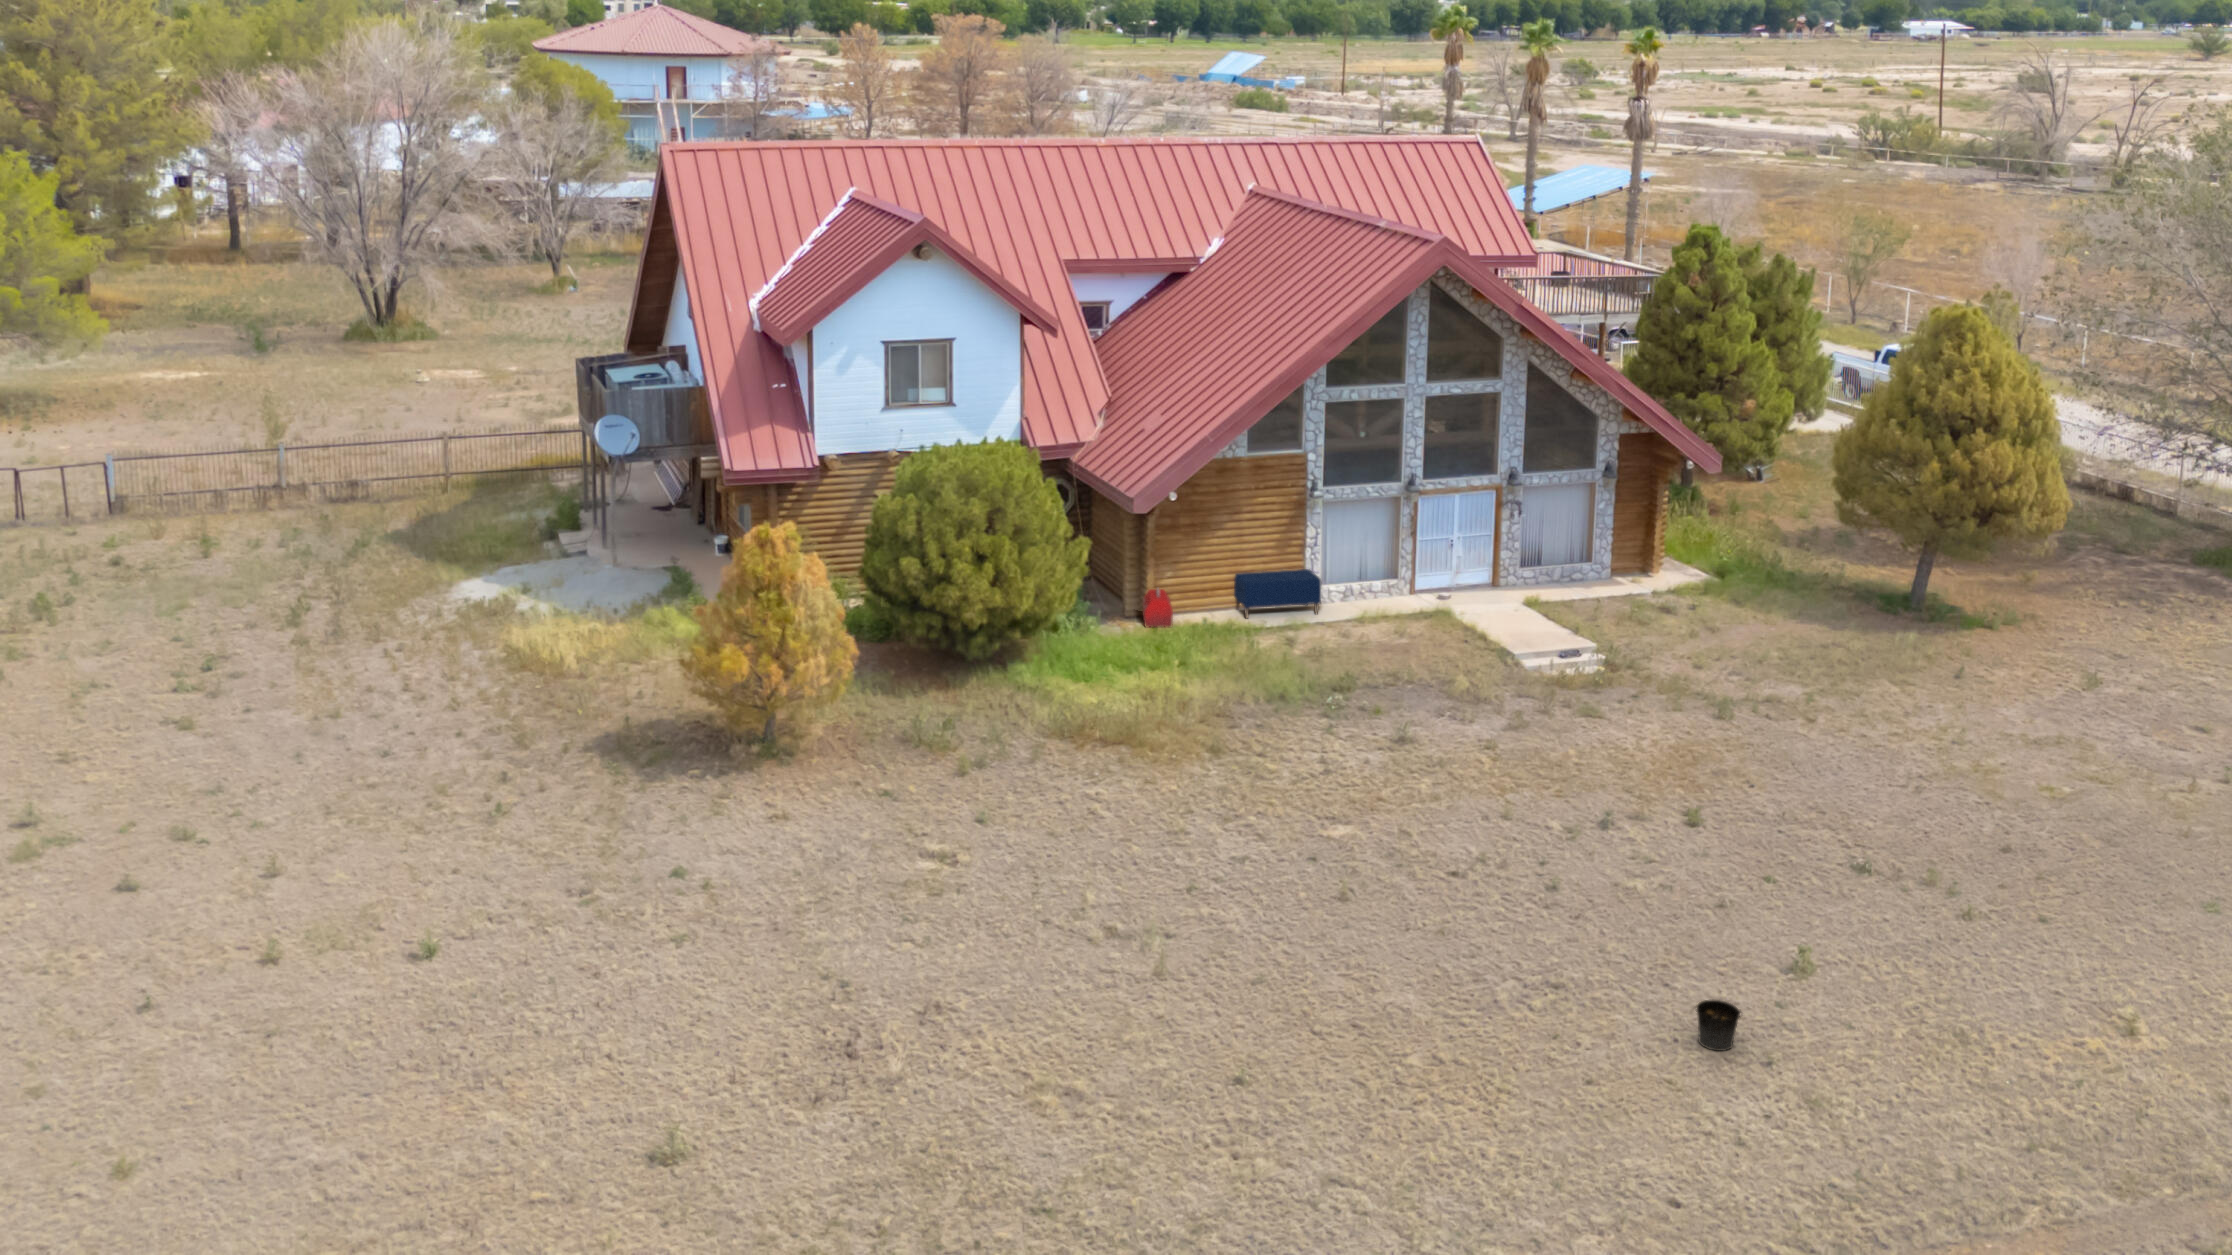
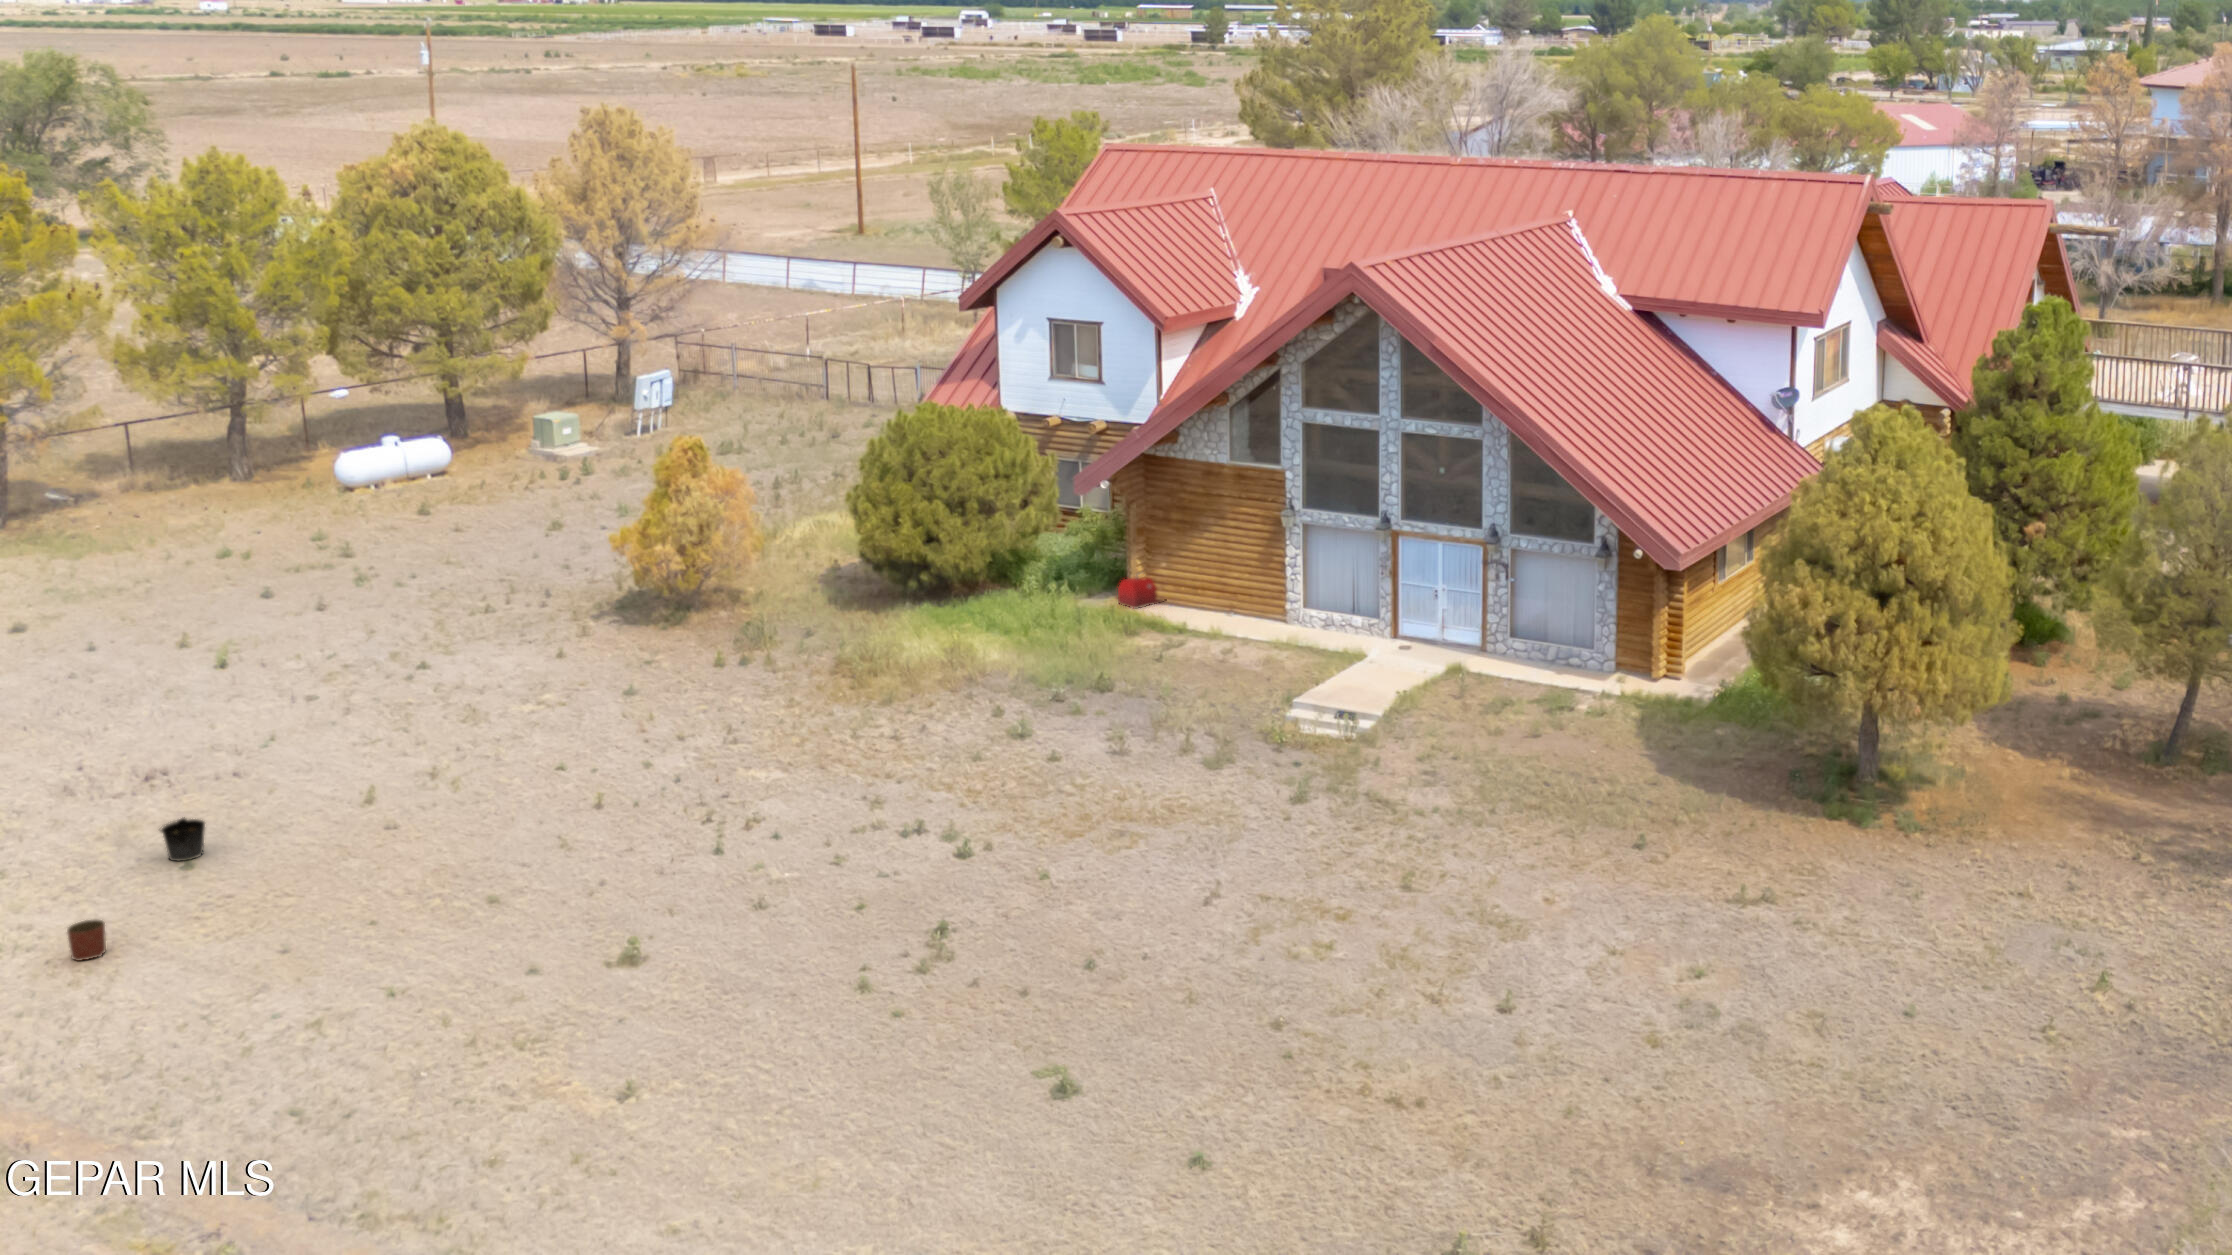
bench: present [1234,569,1321,618] -> none [1202,575,1289,631]
bucket: present [1695,1000,1741,1051] -> present [161,817,205,861]
planter: none [1515,1131,1551,1182] -> present [67,920,106,961]

